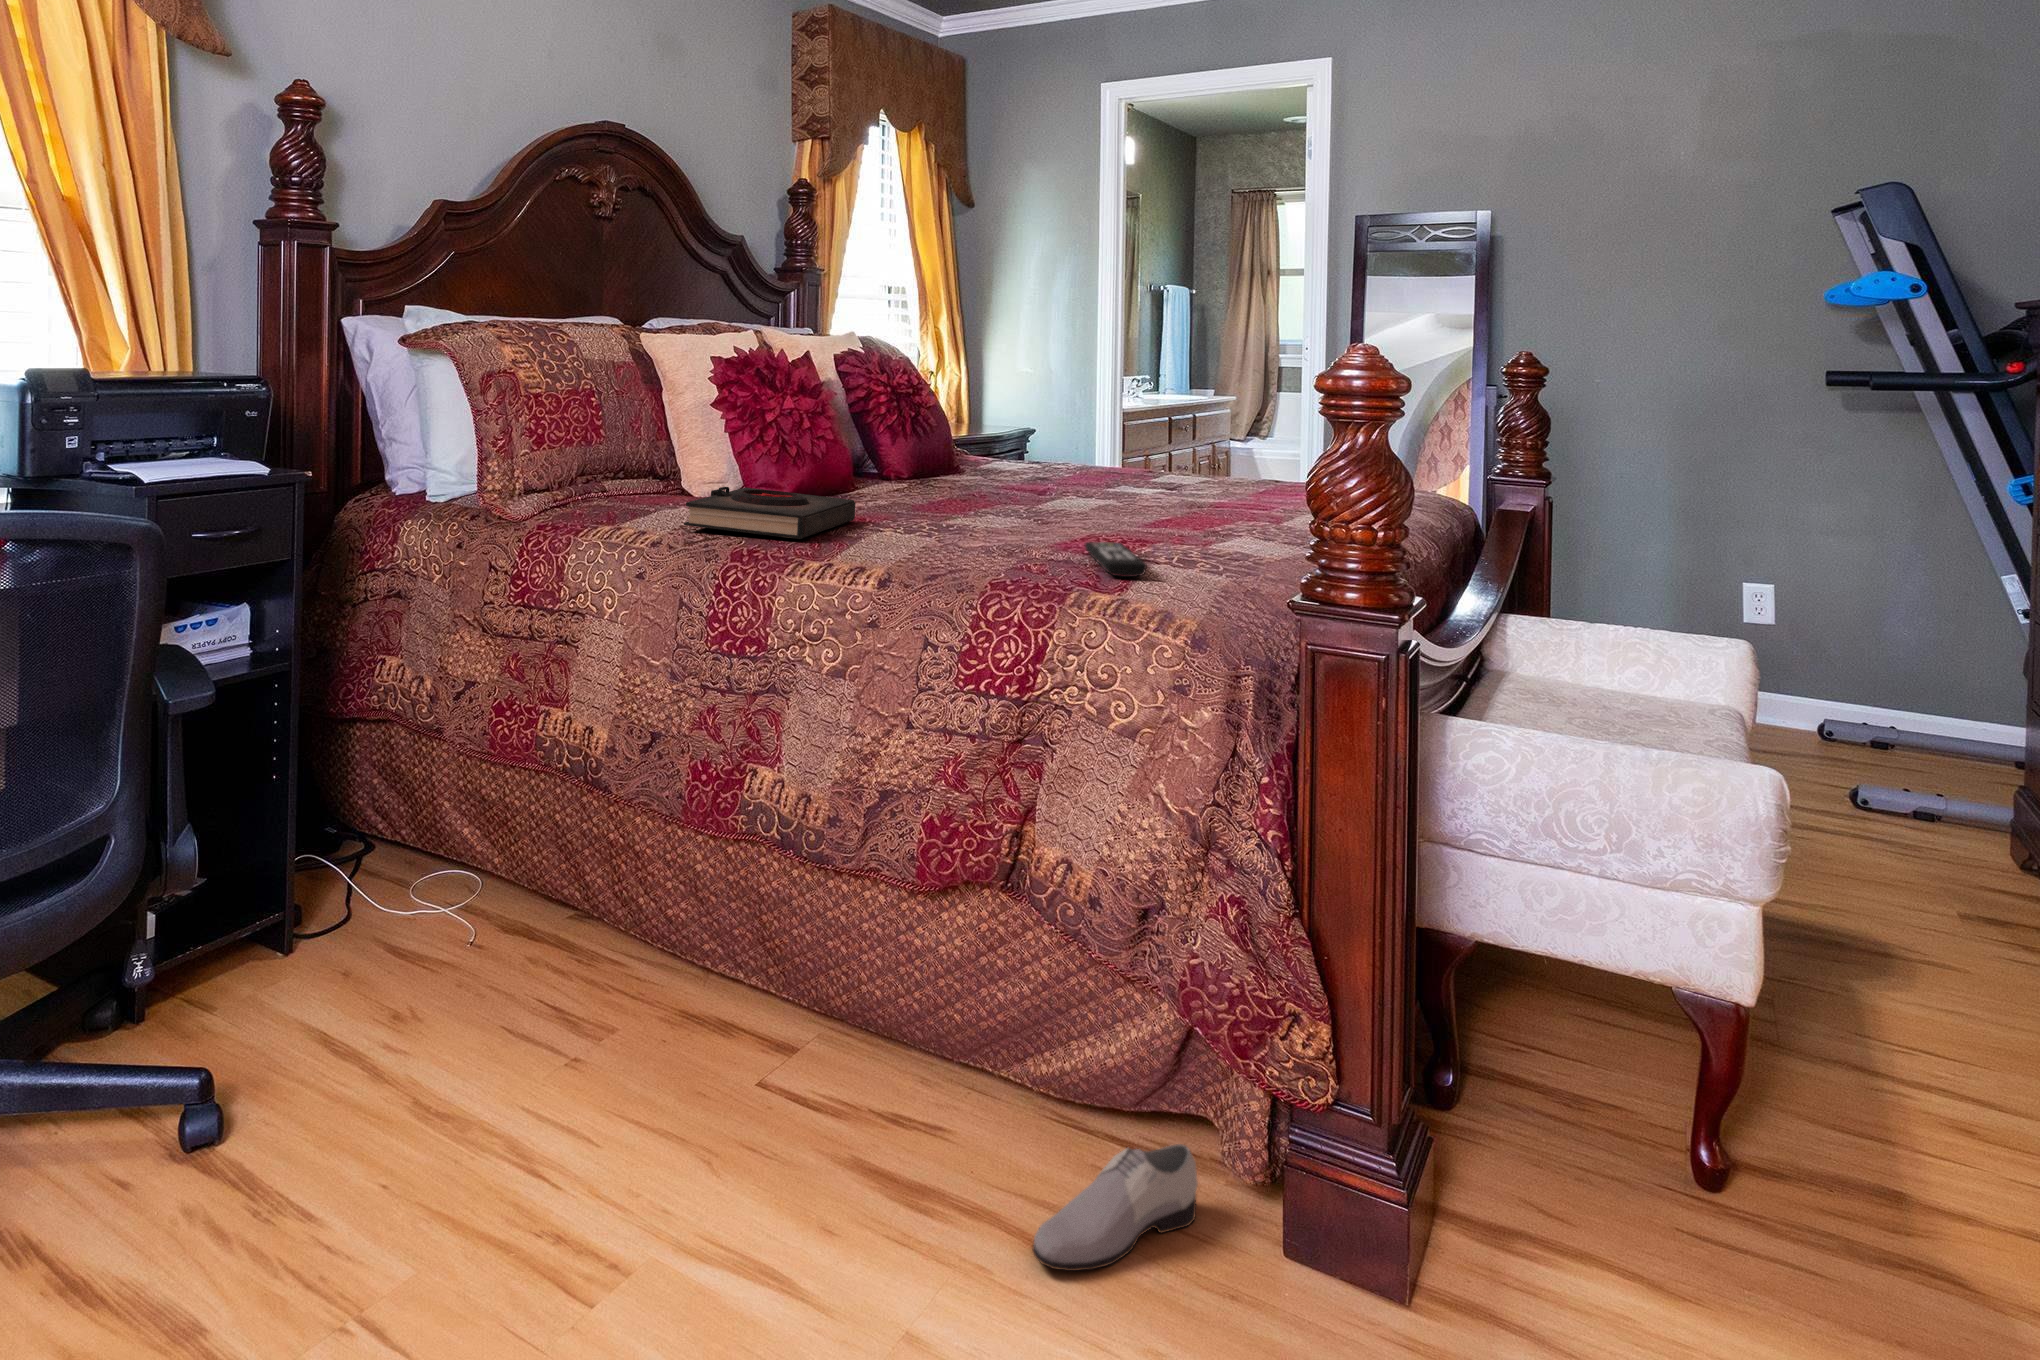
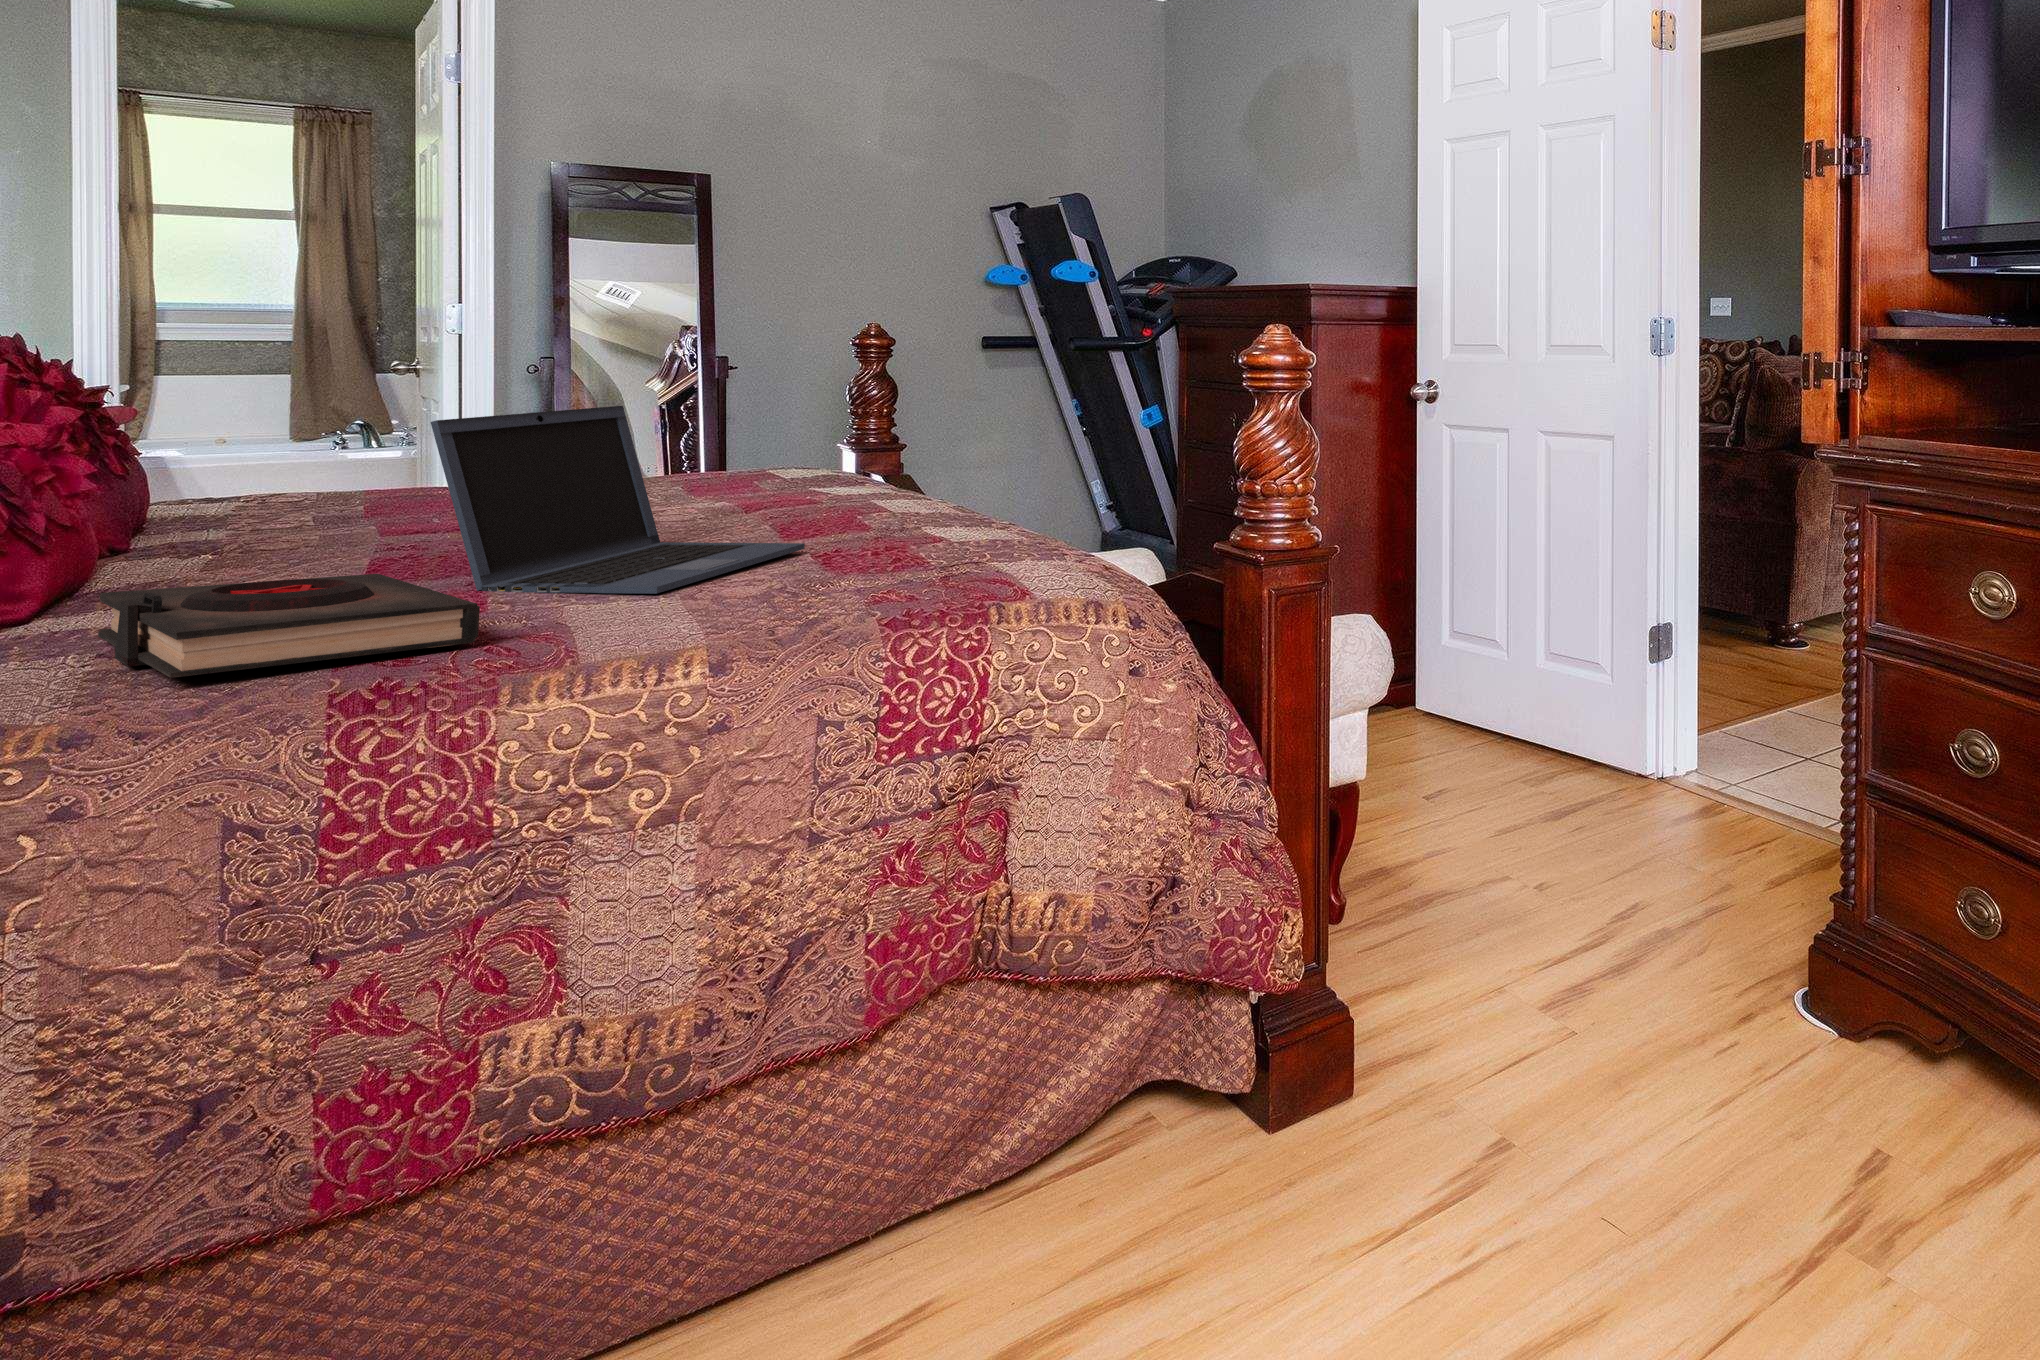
laptop: none [909,411,1136,540] -> present [431,406,805,594]
remote control: present [1084,542,1147,577] -> none [832,554,1000,584]
shoe: present [1032,1144,1198,1271] -> none [1153,1105,1222,1288]

